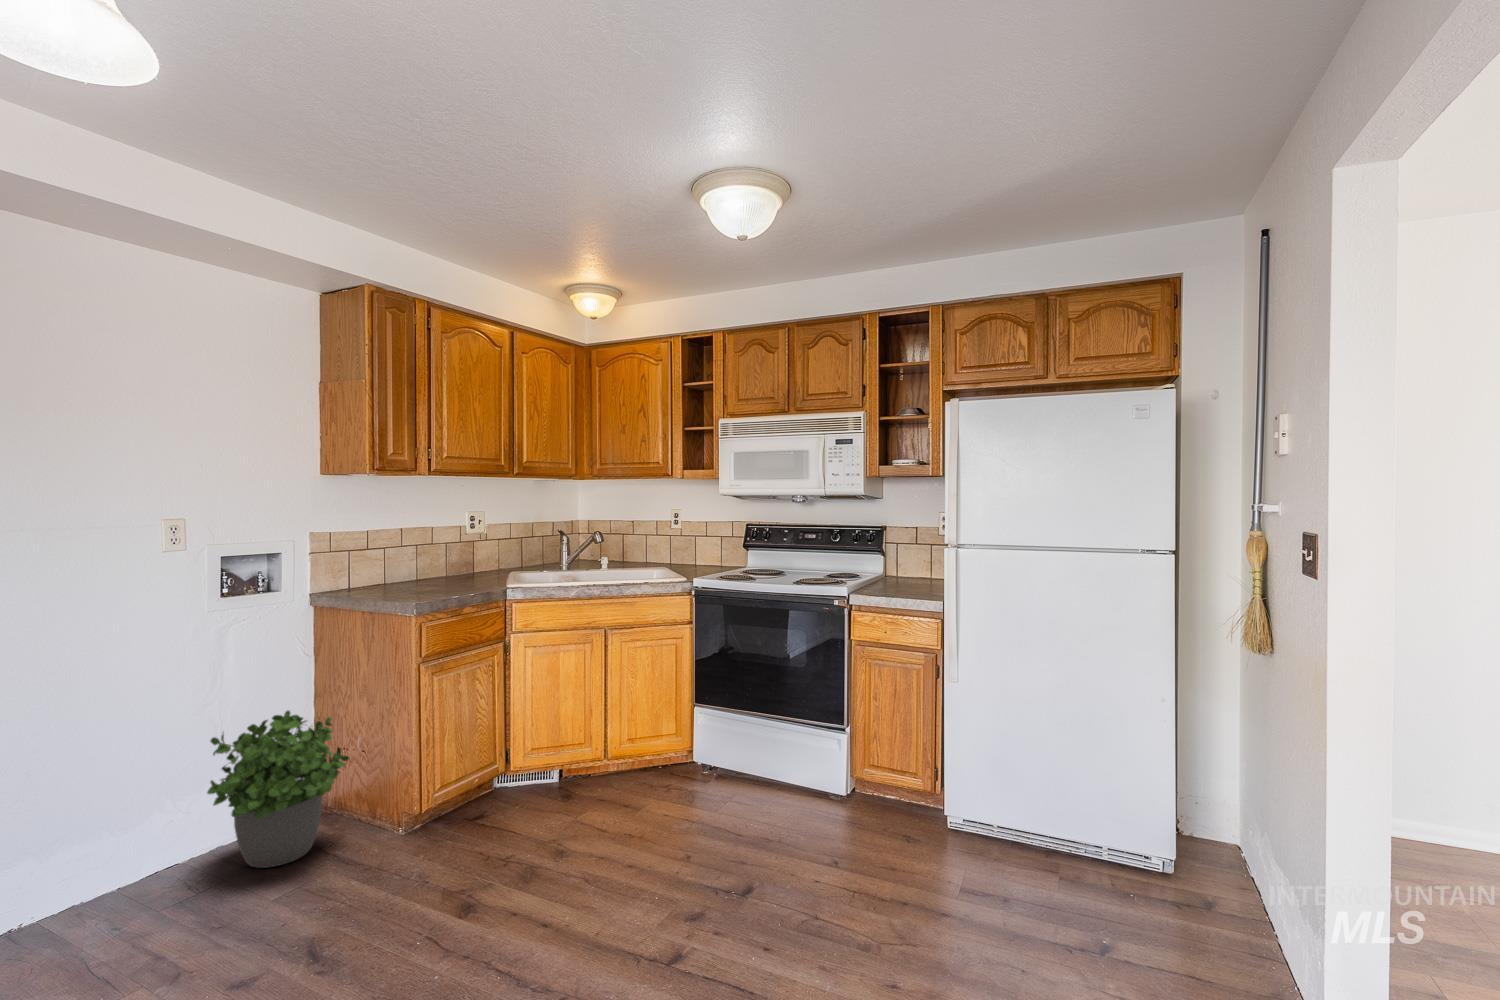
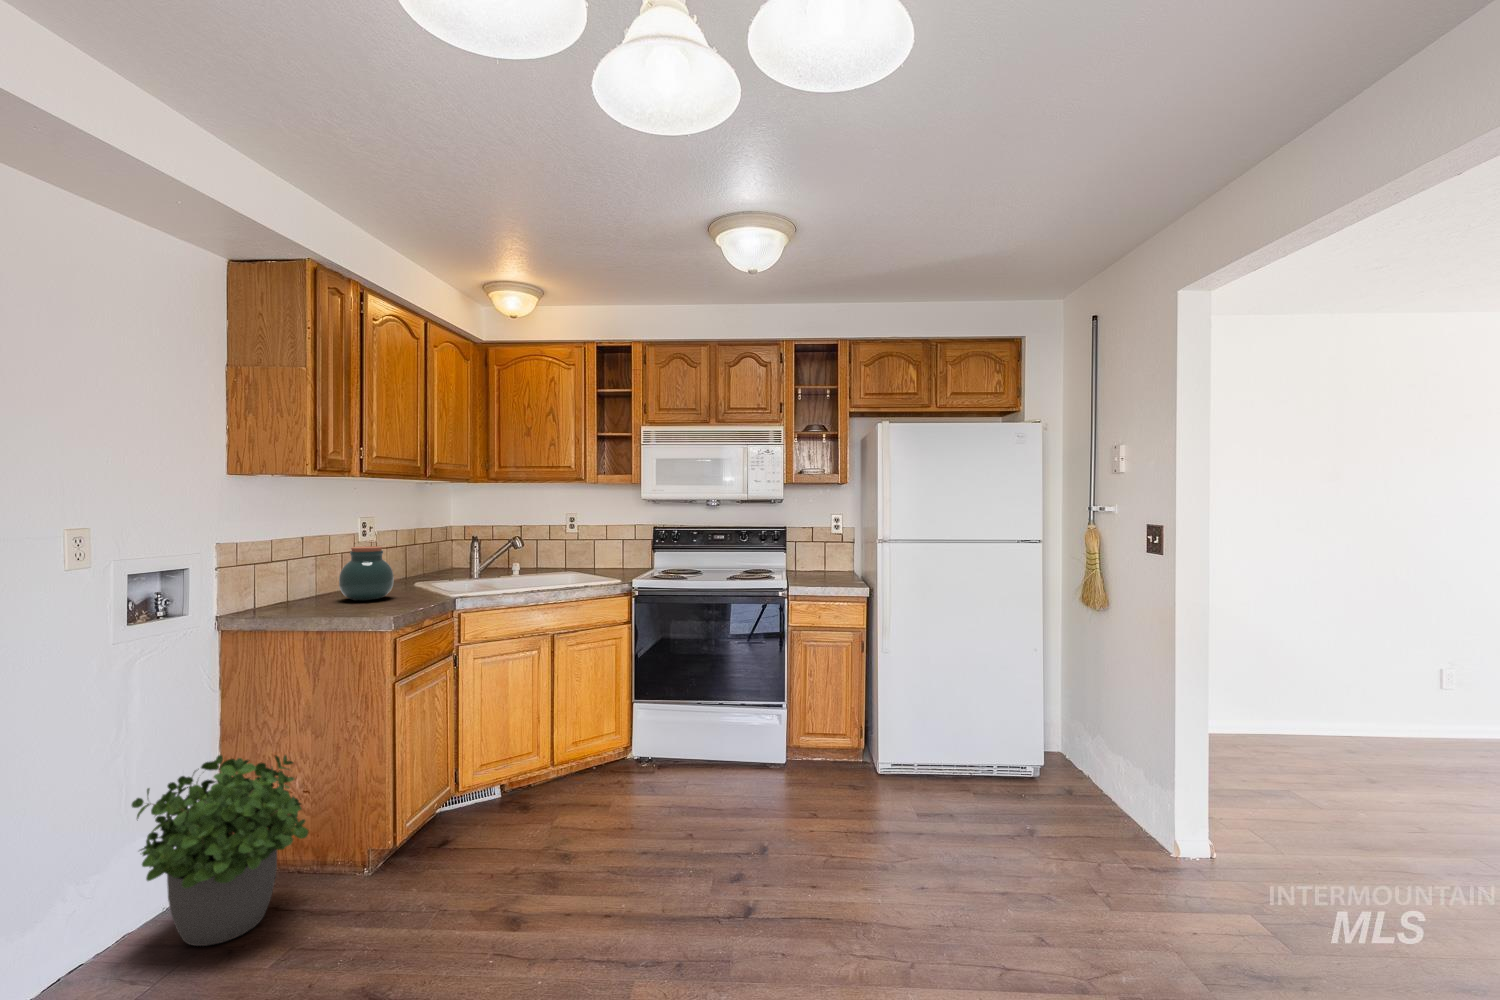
jar: none [415,538,462,587] -> present [339,546,394,600]

